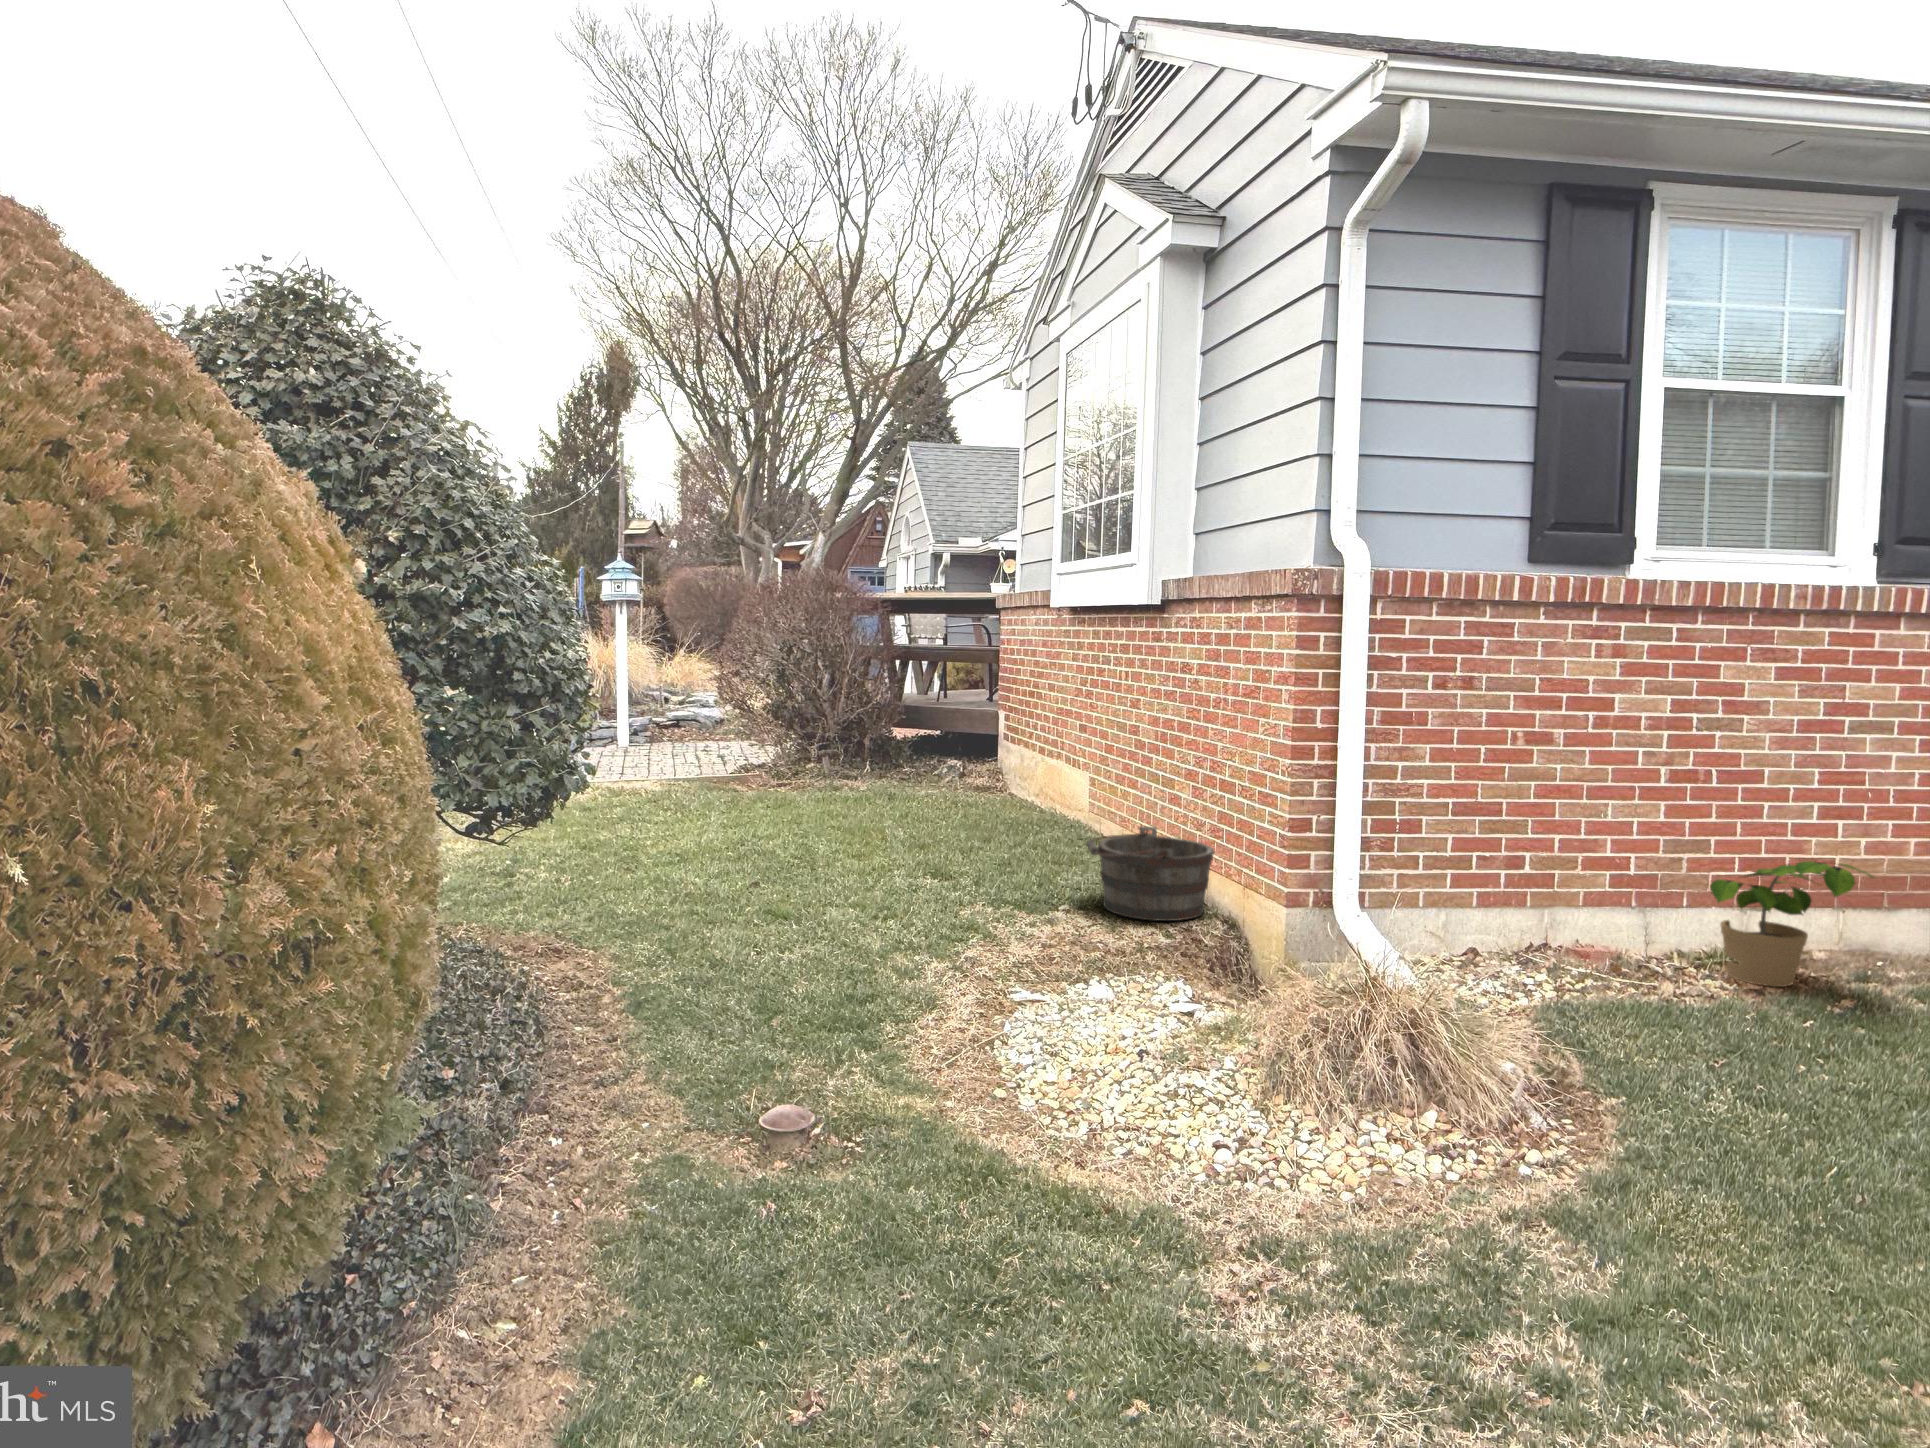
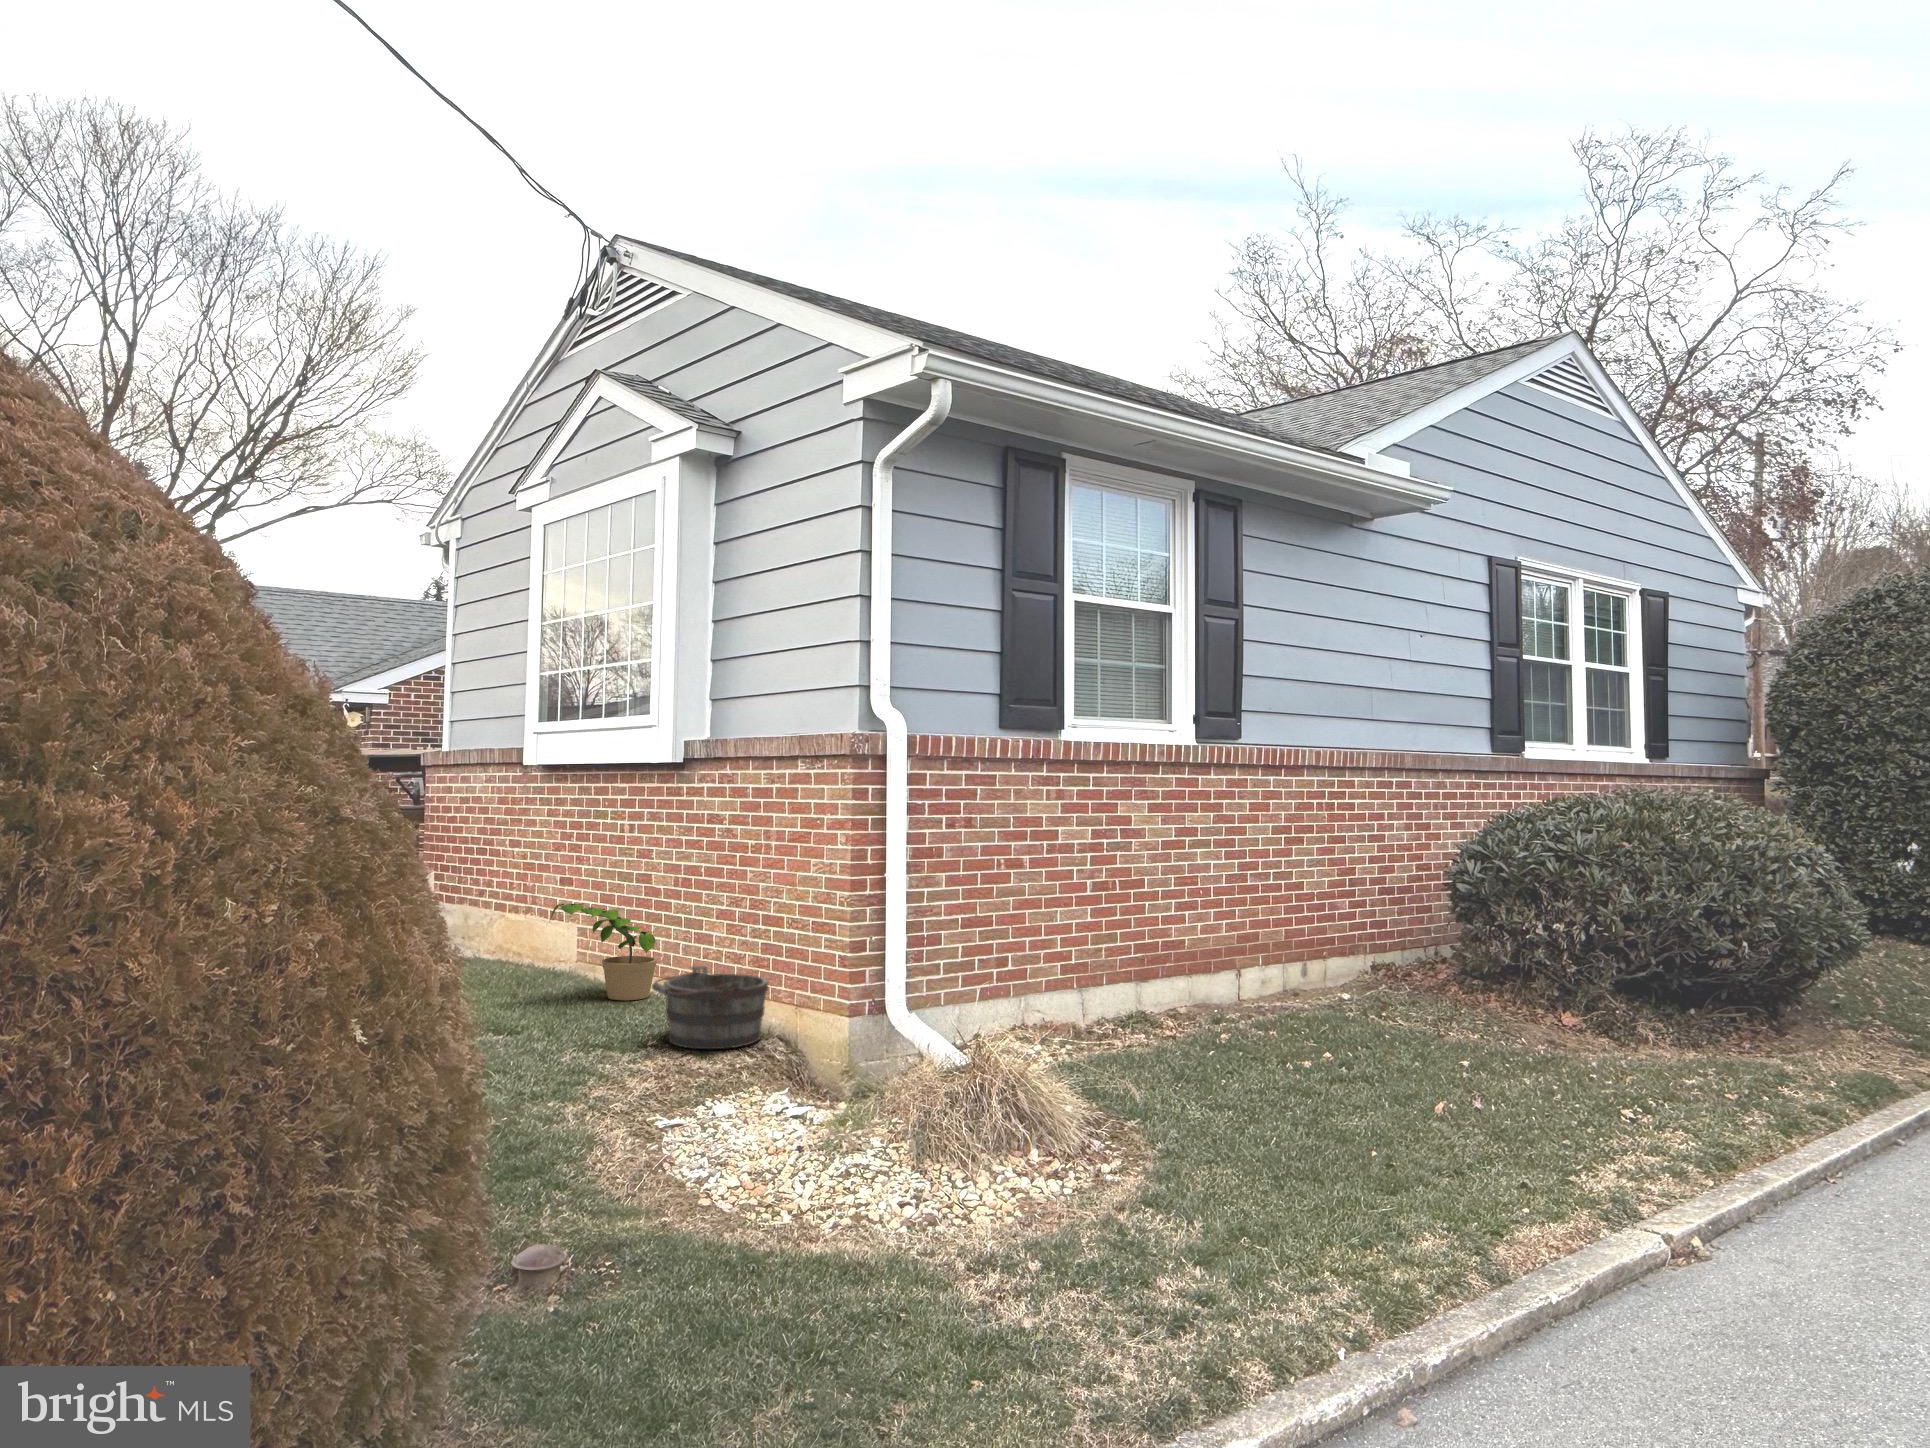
potted plant: present [1710,861,1873,987] -> present [551,903,657,1000]

